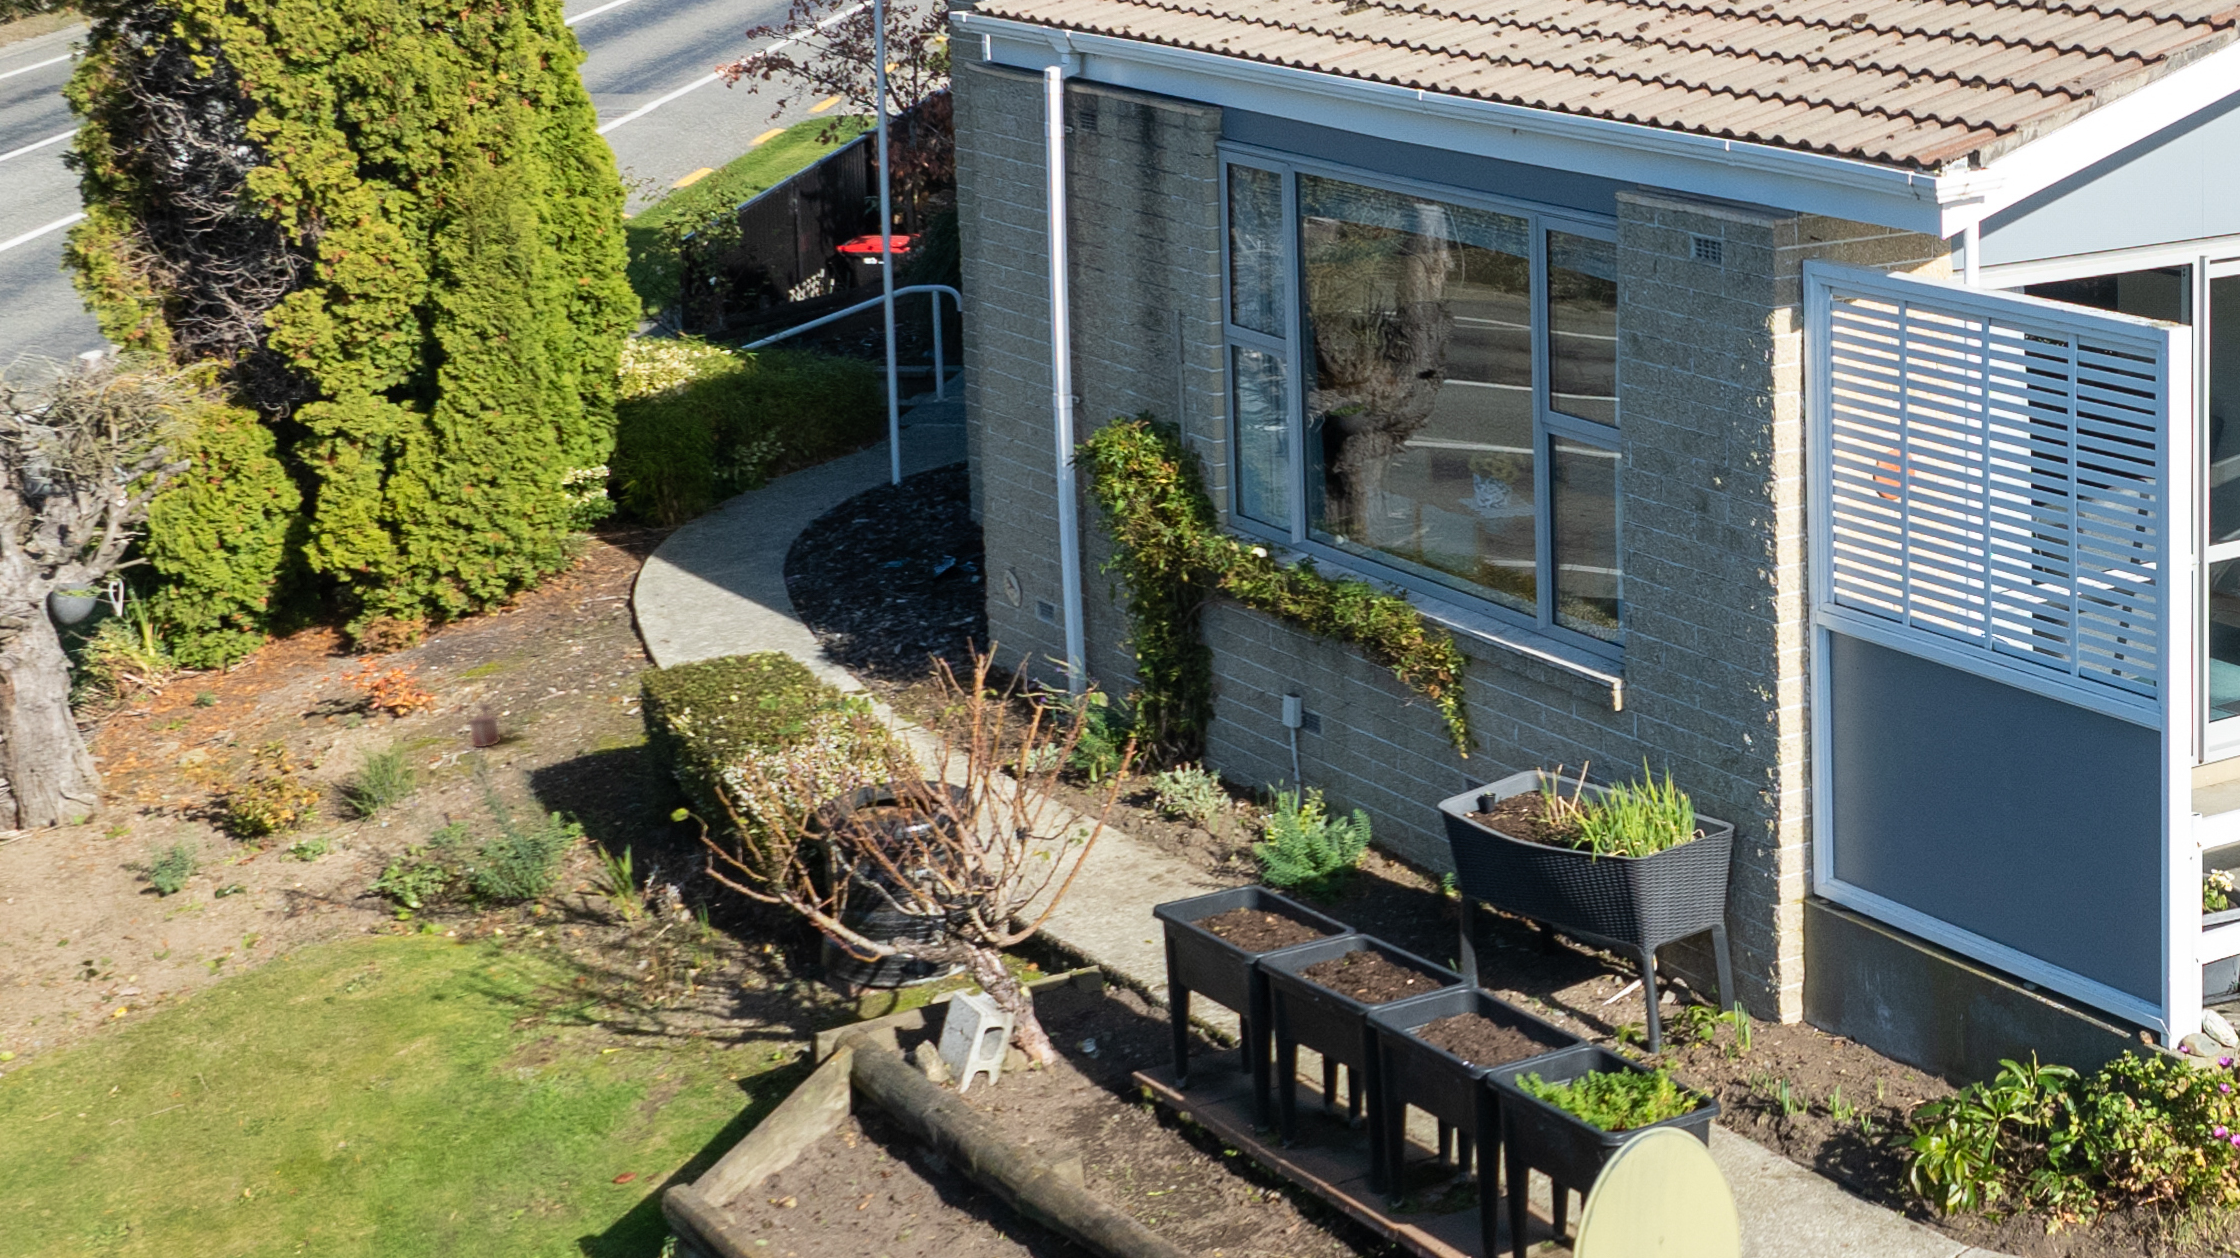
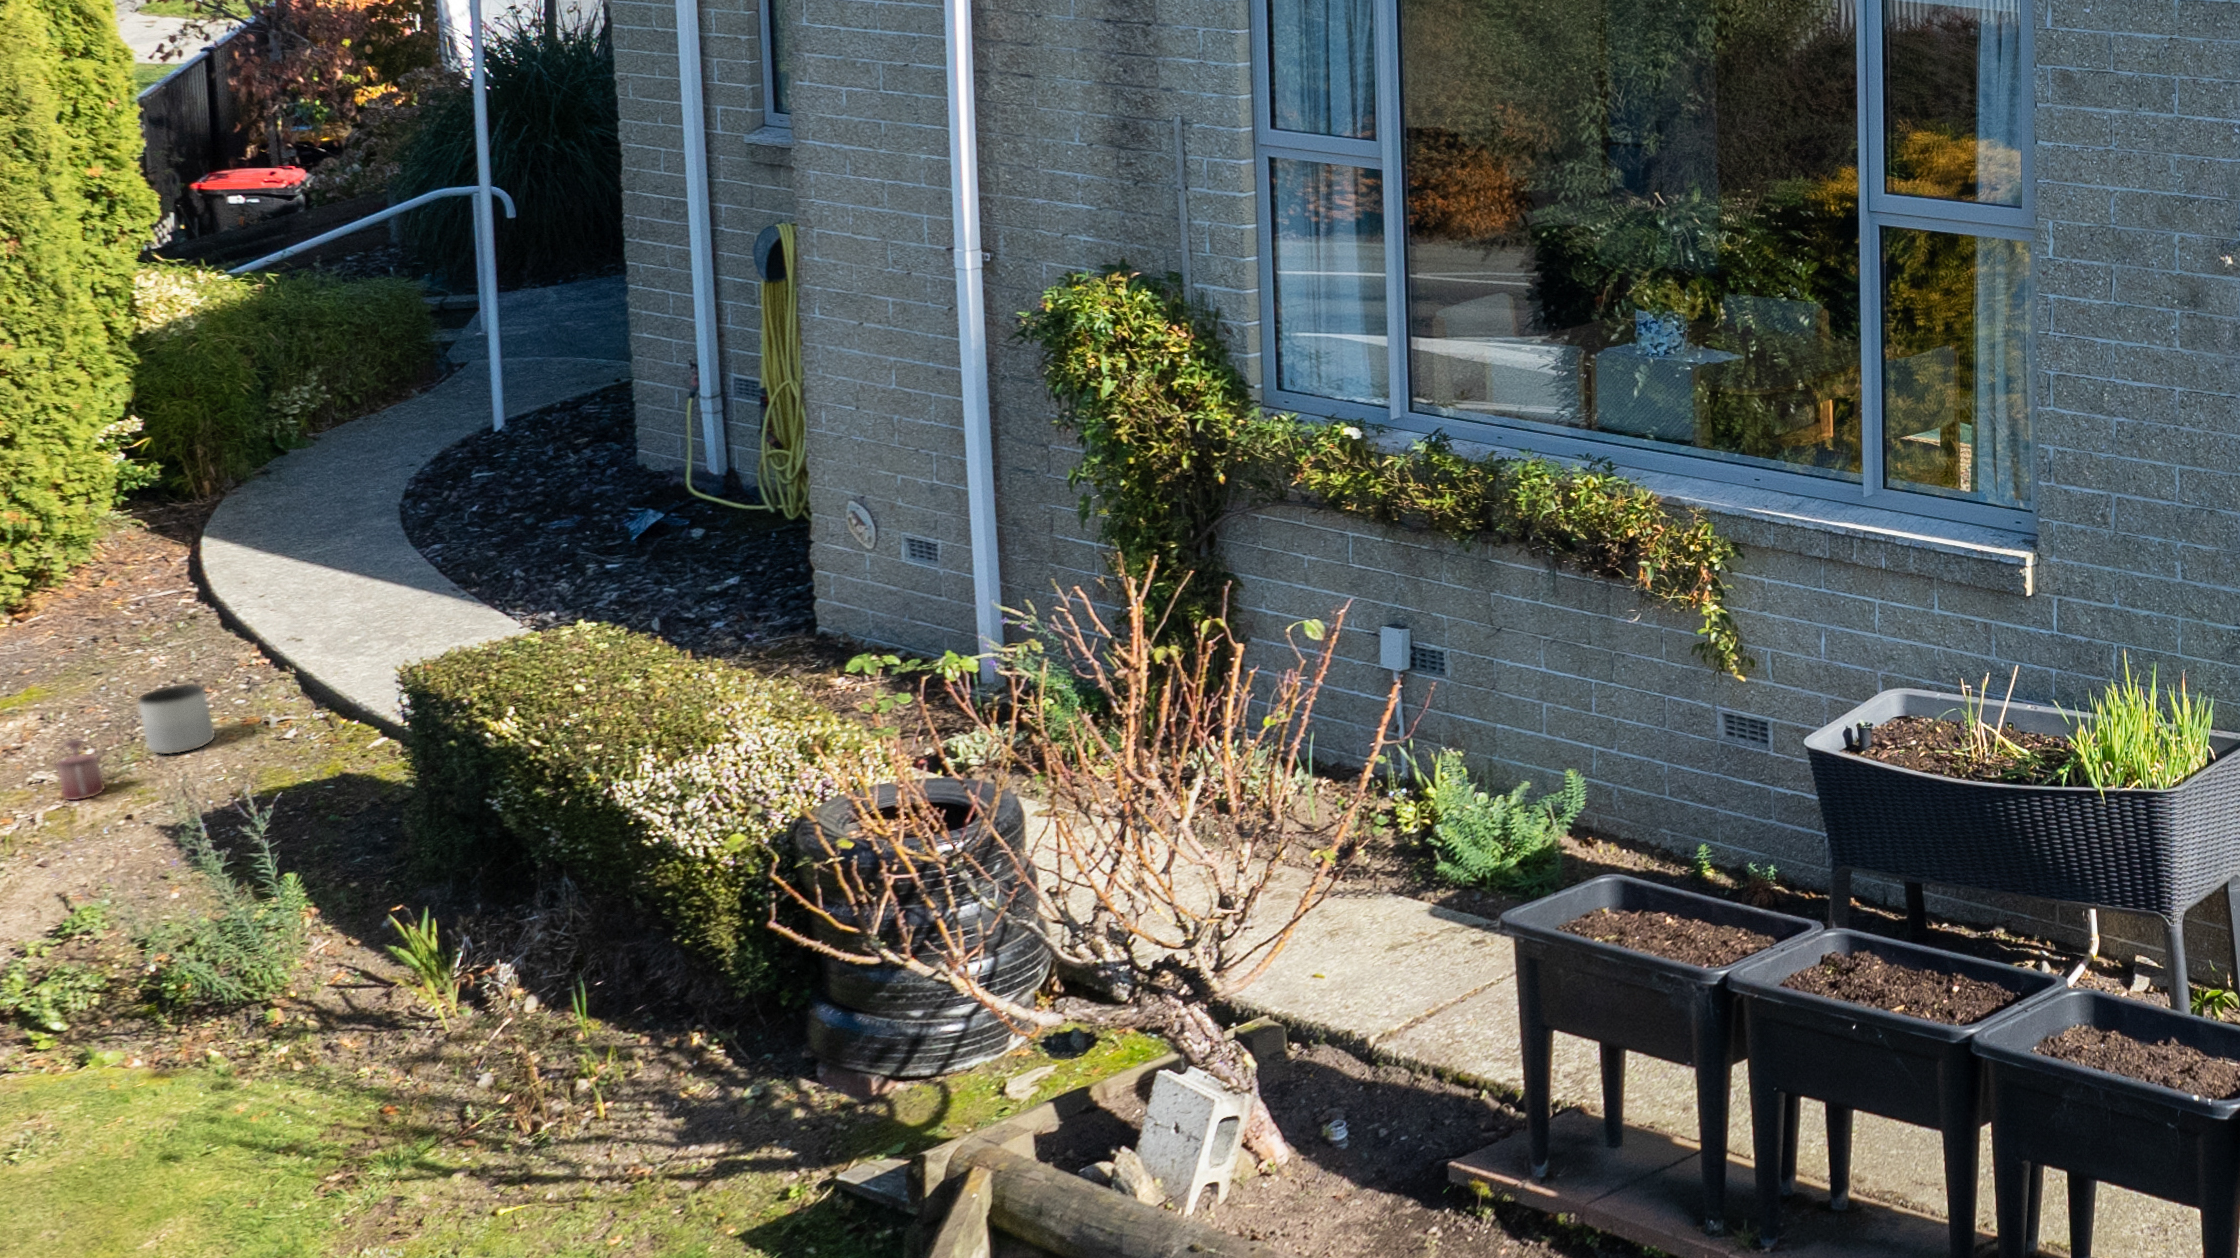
planter: none [530,671,581,719] -> present [138,684,215,754]

